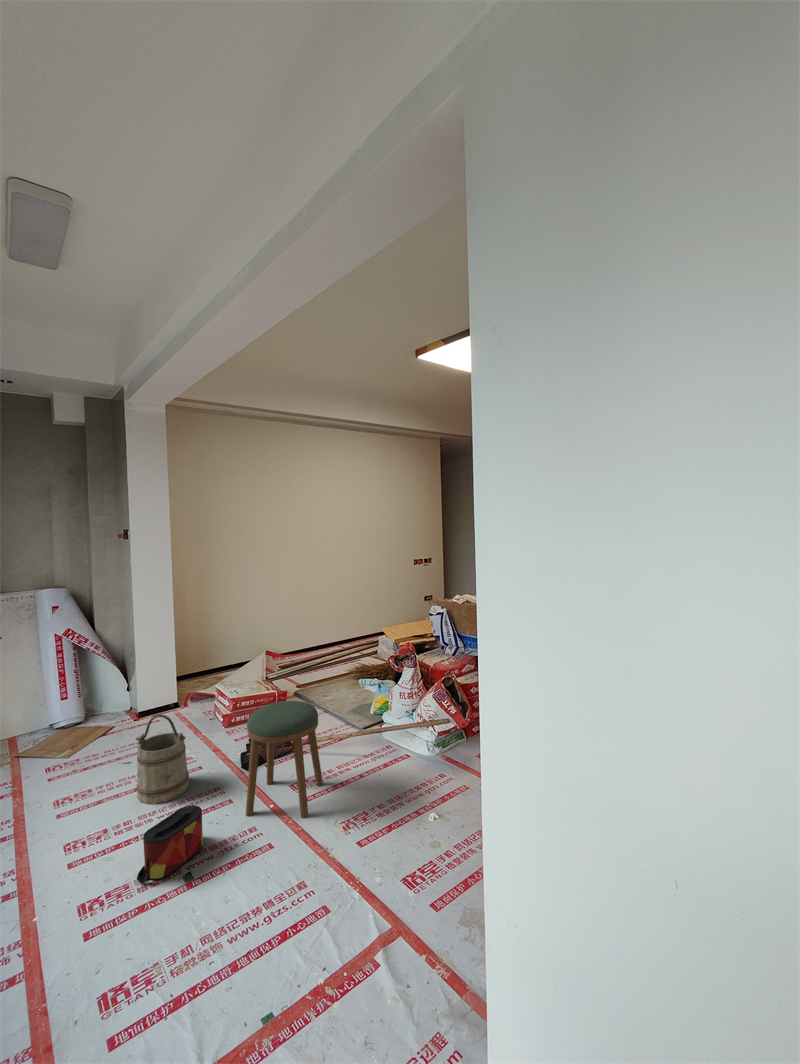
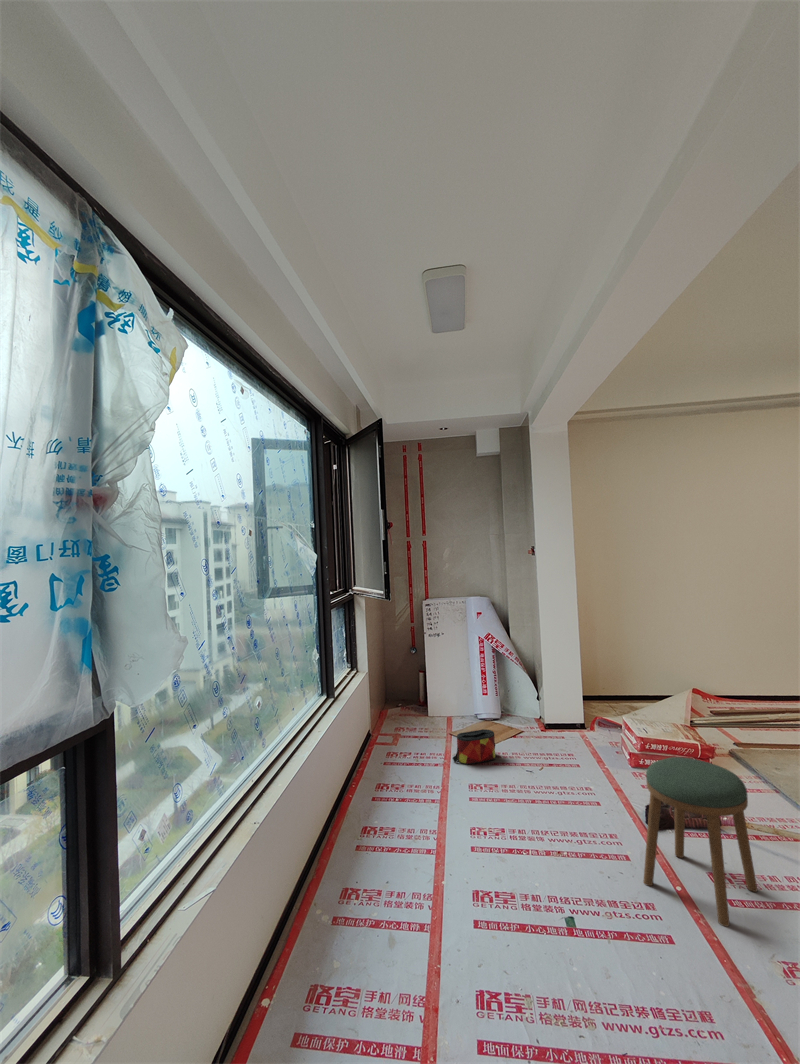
bucket: present [136,714,189,804] -> none [533,732,585,826]
bag: present [137,805,203,882] -> present [453,729,495,765]

